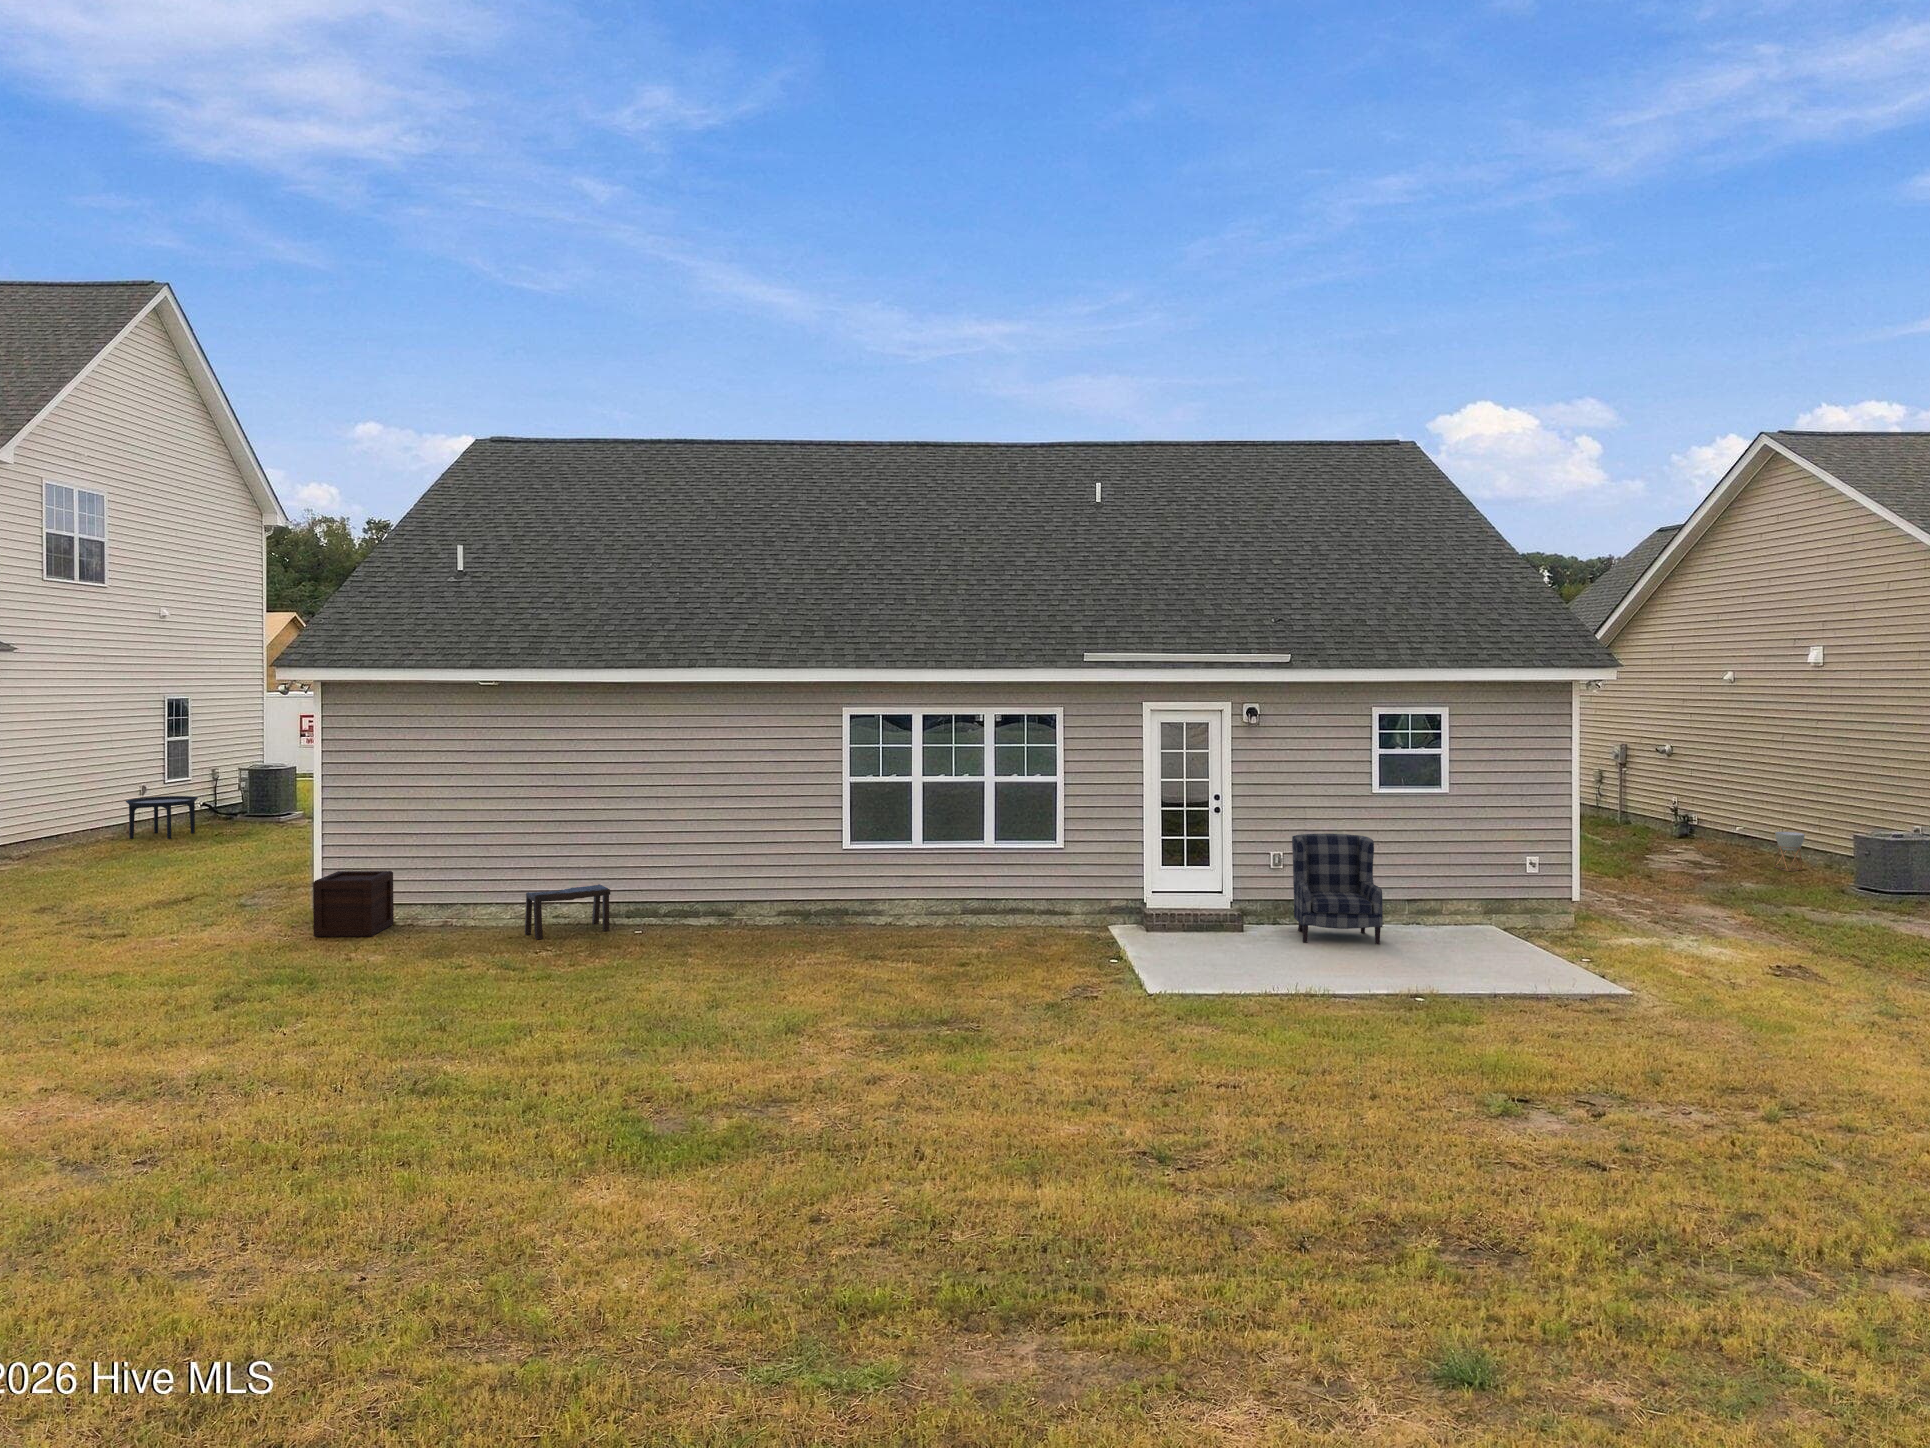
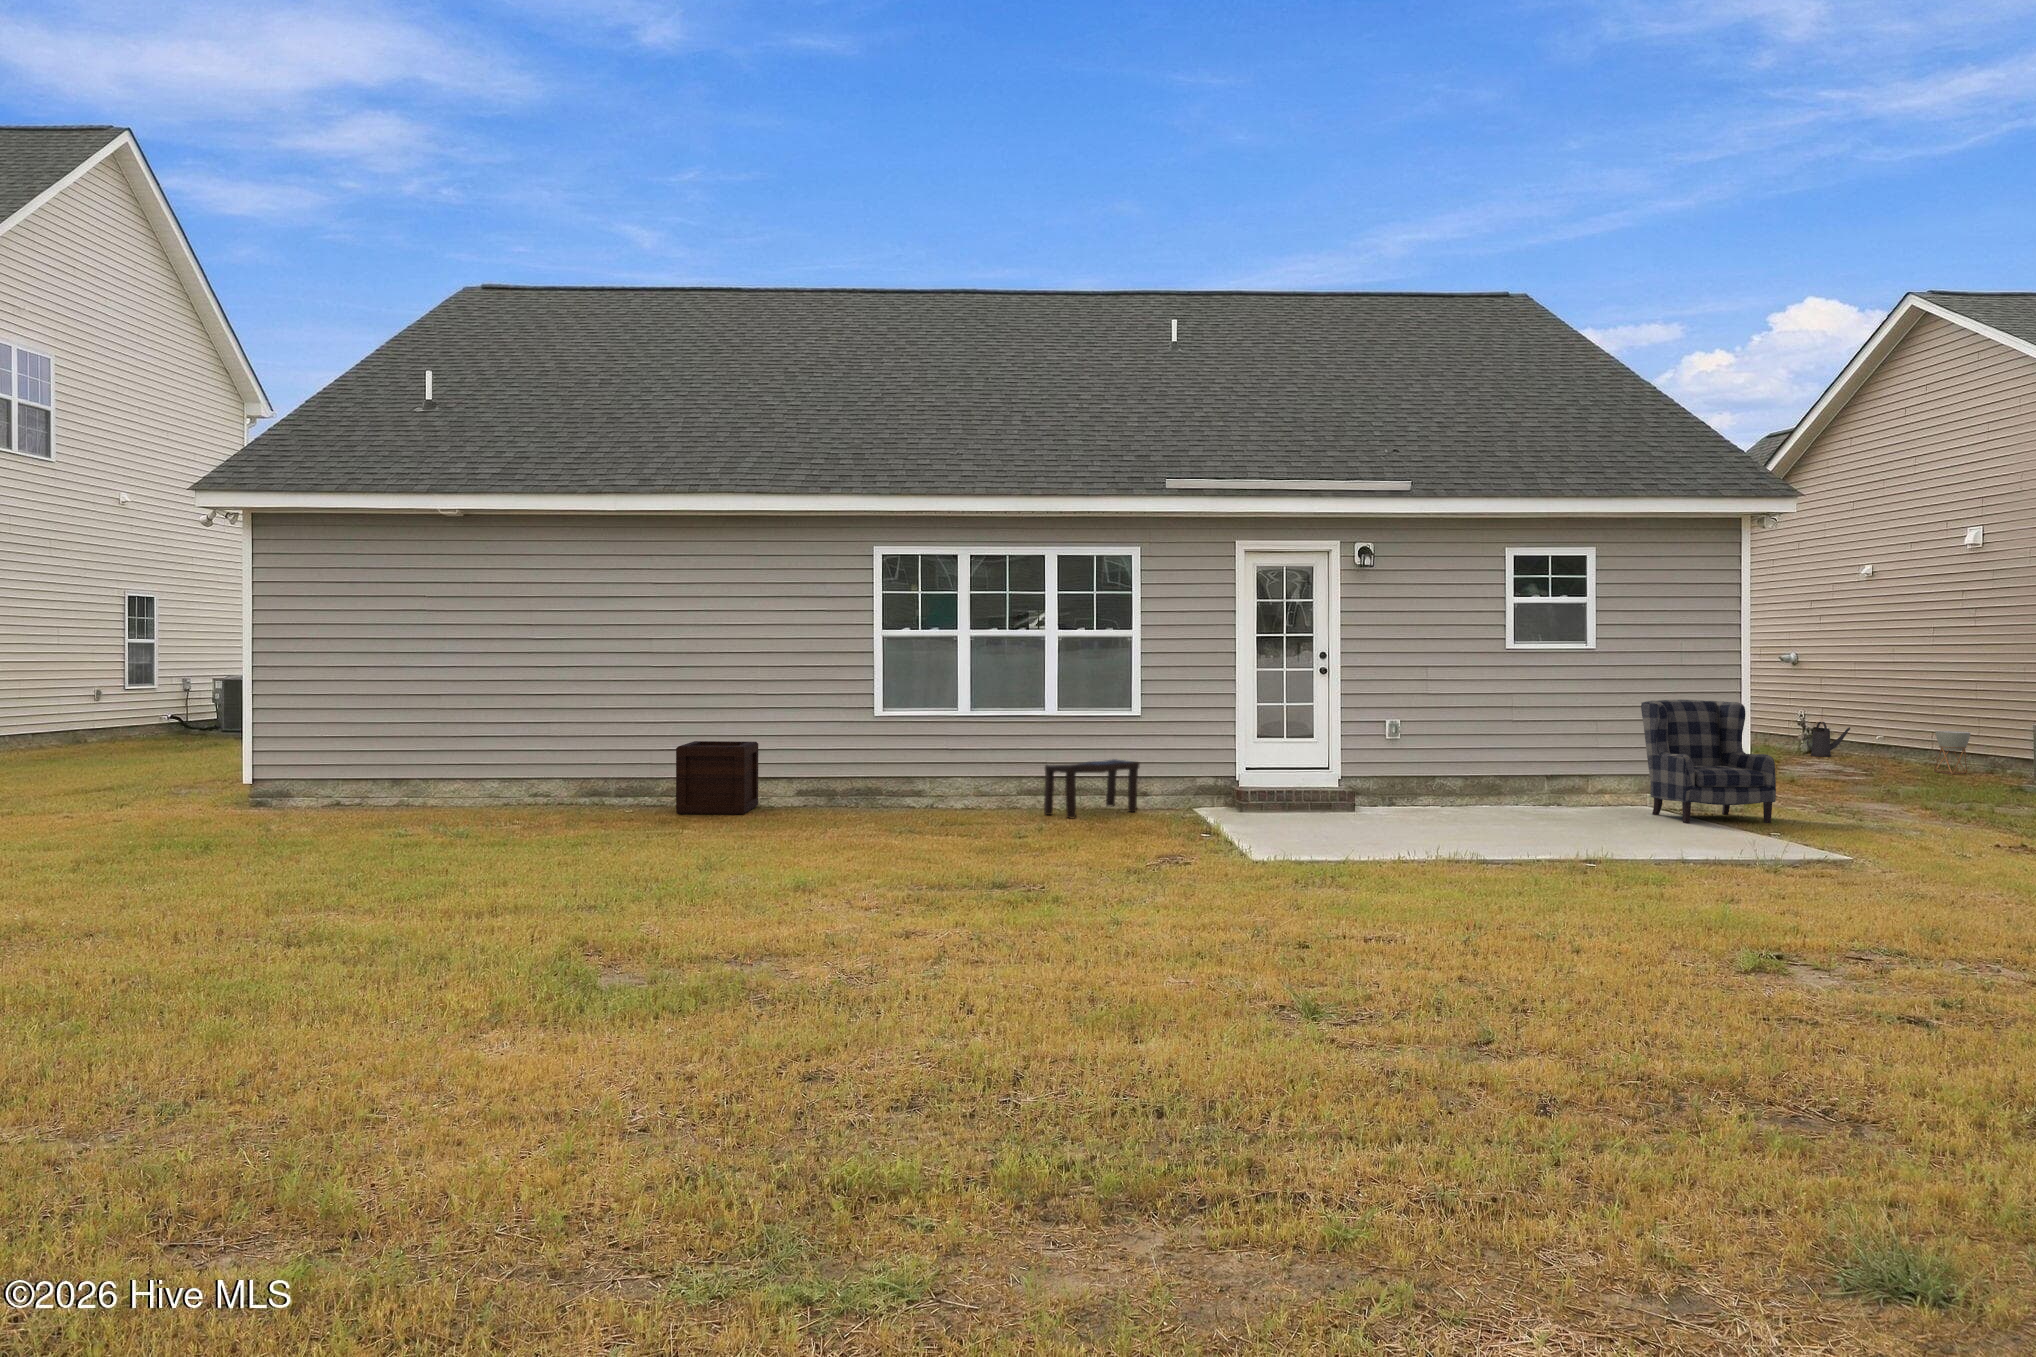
round table: present [126,796,198,839] -> none [74,702,159,746]
watering can: none [1674,813,1713,845] -> present [1807,722,1850,757]
chair: present [1292,834,1383,944] -> present [1641,700,1776,823]
wooden crate: present [313,871,394,937] -> present [676,741,758,815]
bench: present [525,884,610,939] -> present [1044,759,1140,818]

